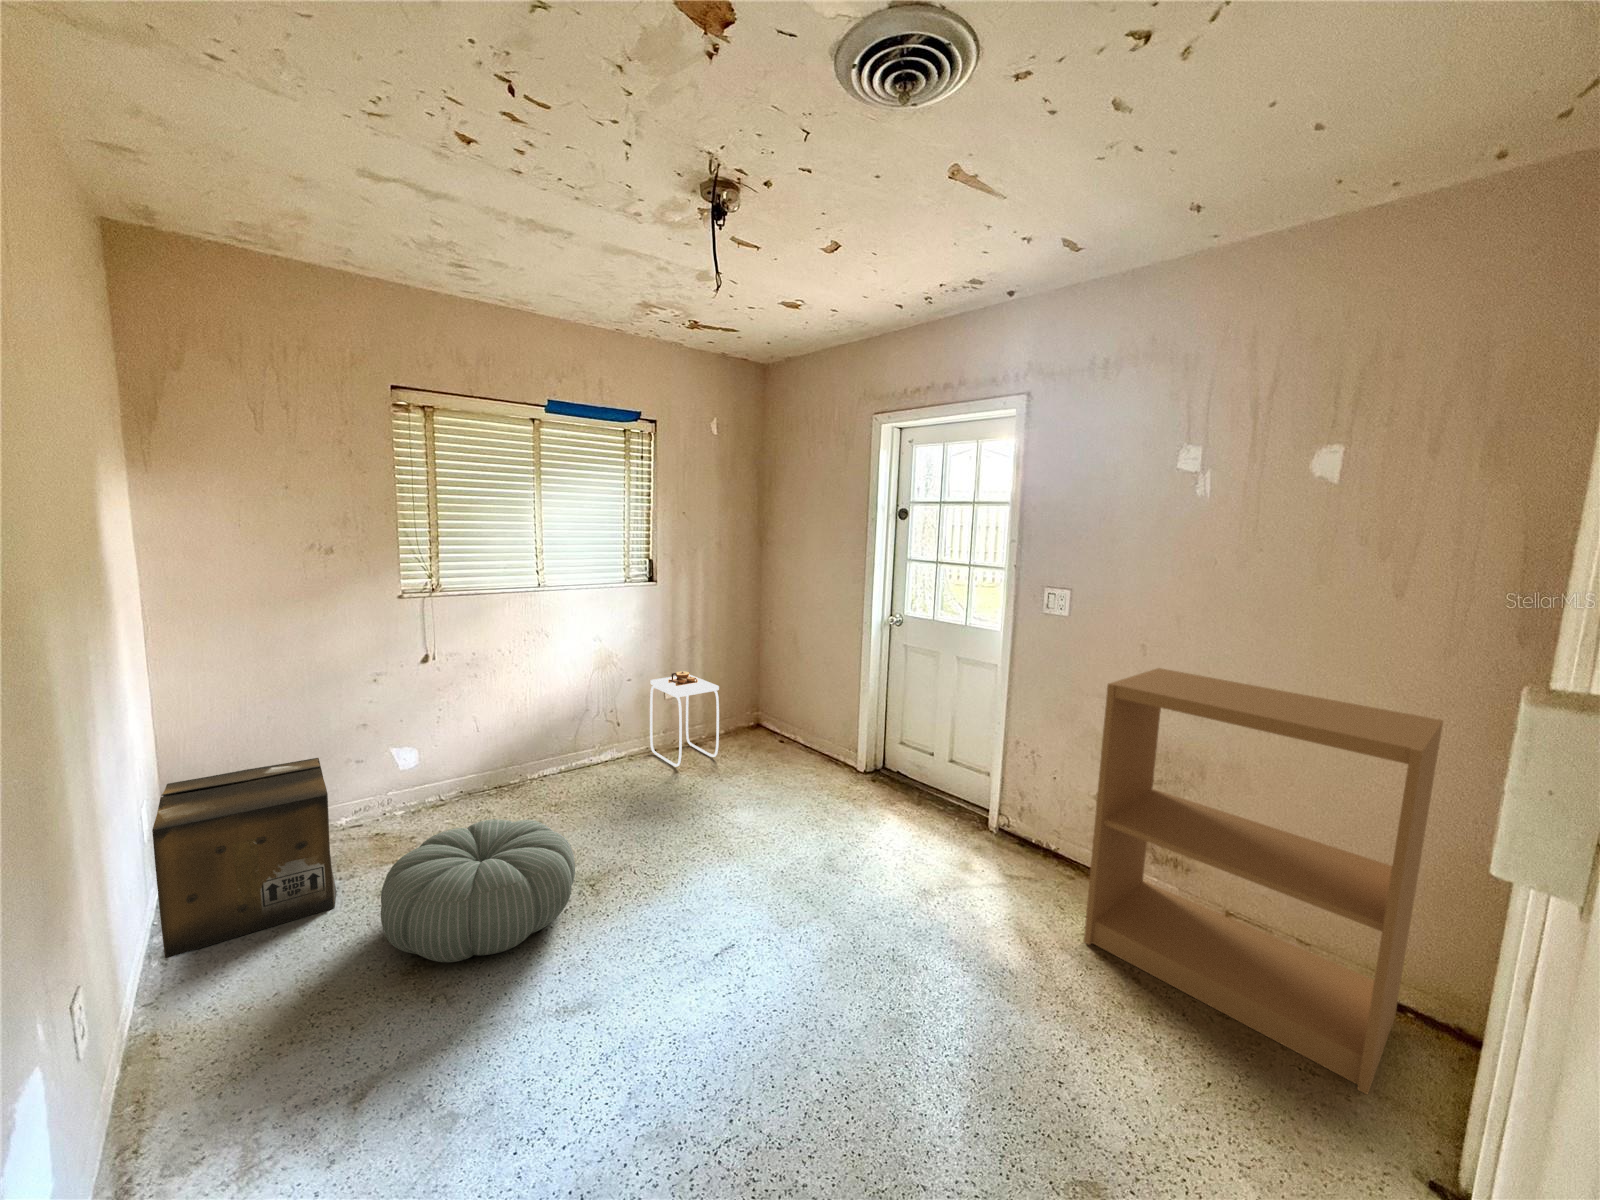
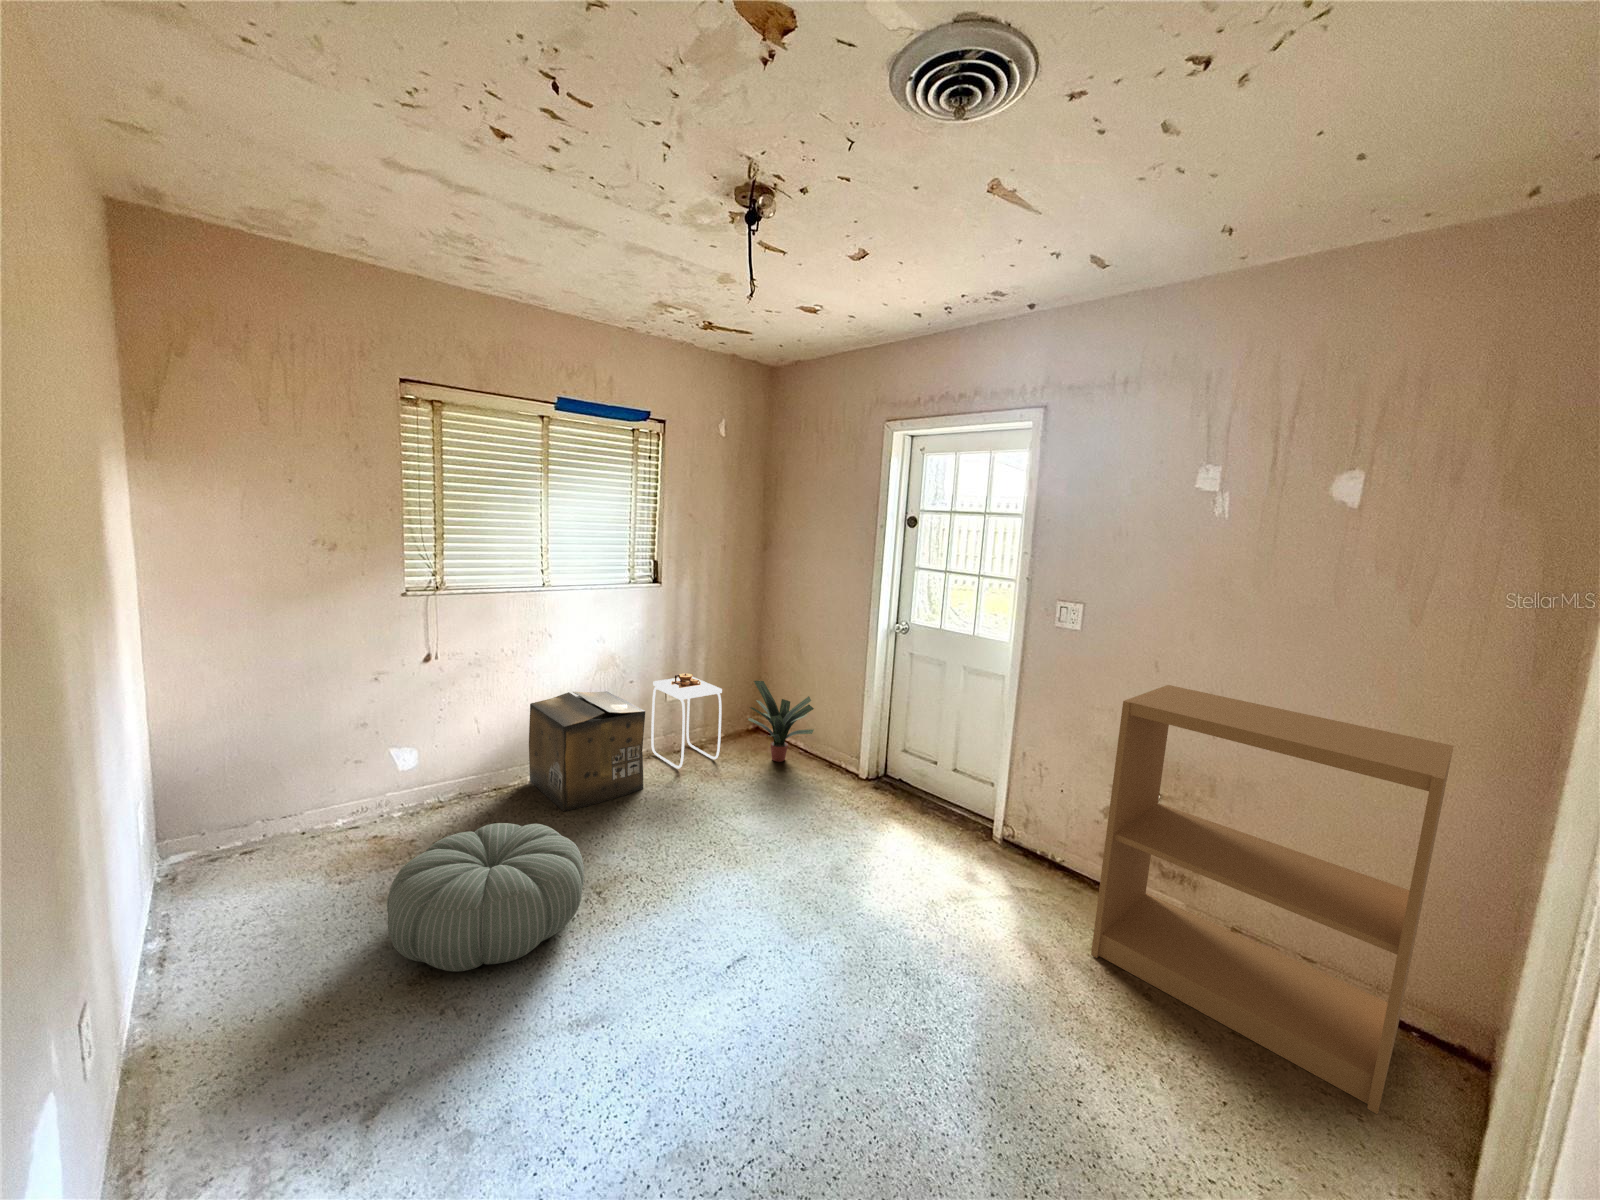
potted plant: none [746,678,813,758] -> present [748,681,814,762]
cardboard box: present [152,758,337,958] -> present [529,691,645,811]

